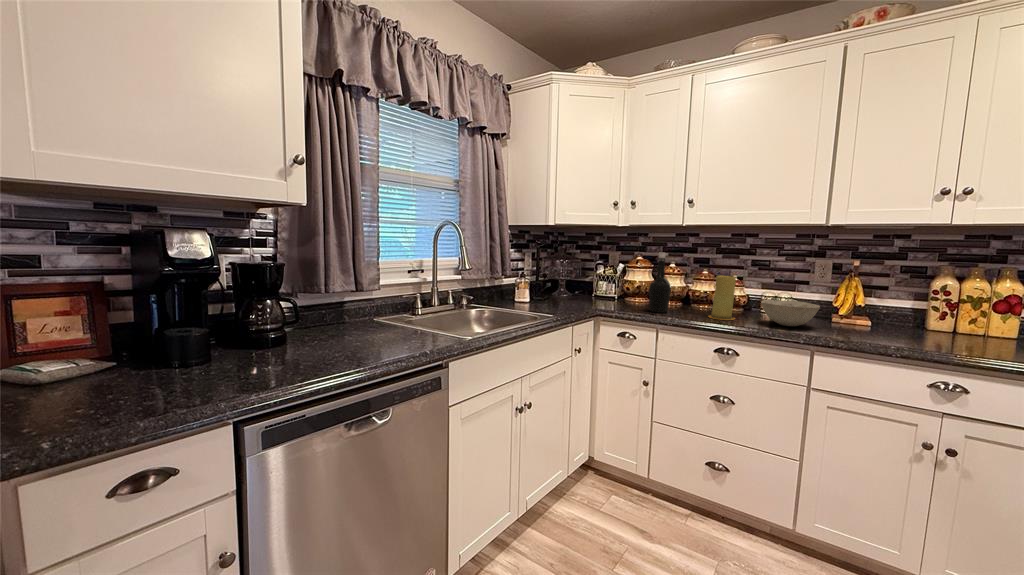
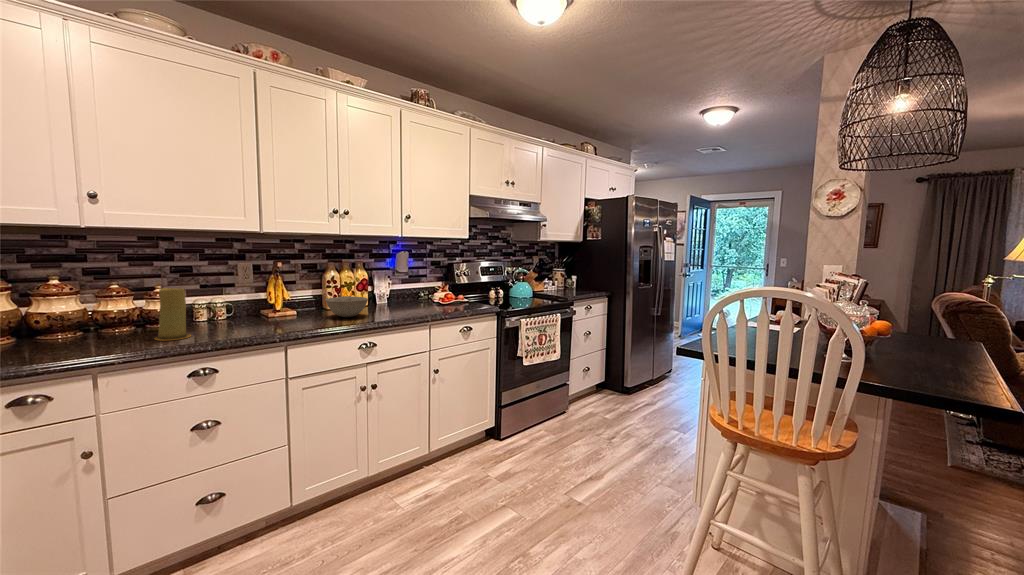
bottle: present [649,253,671,313] -> none [44,265,89,354]
bowl: present [761,300,820,326] -> present [325,296,368,317]

